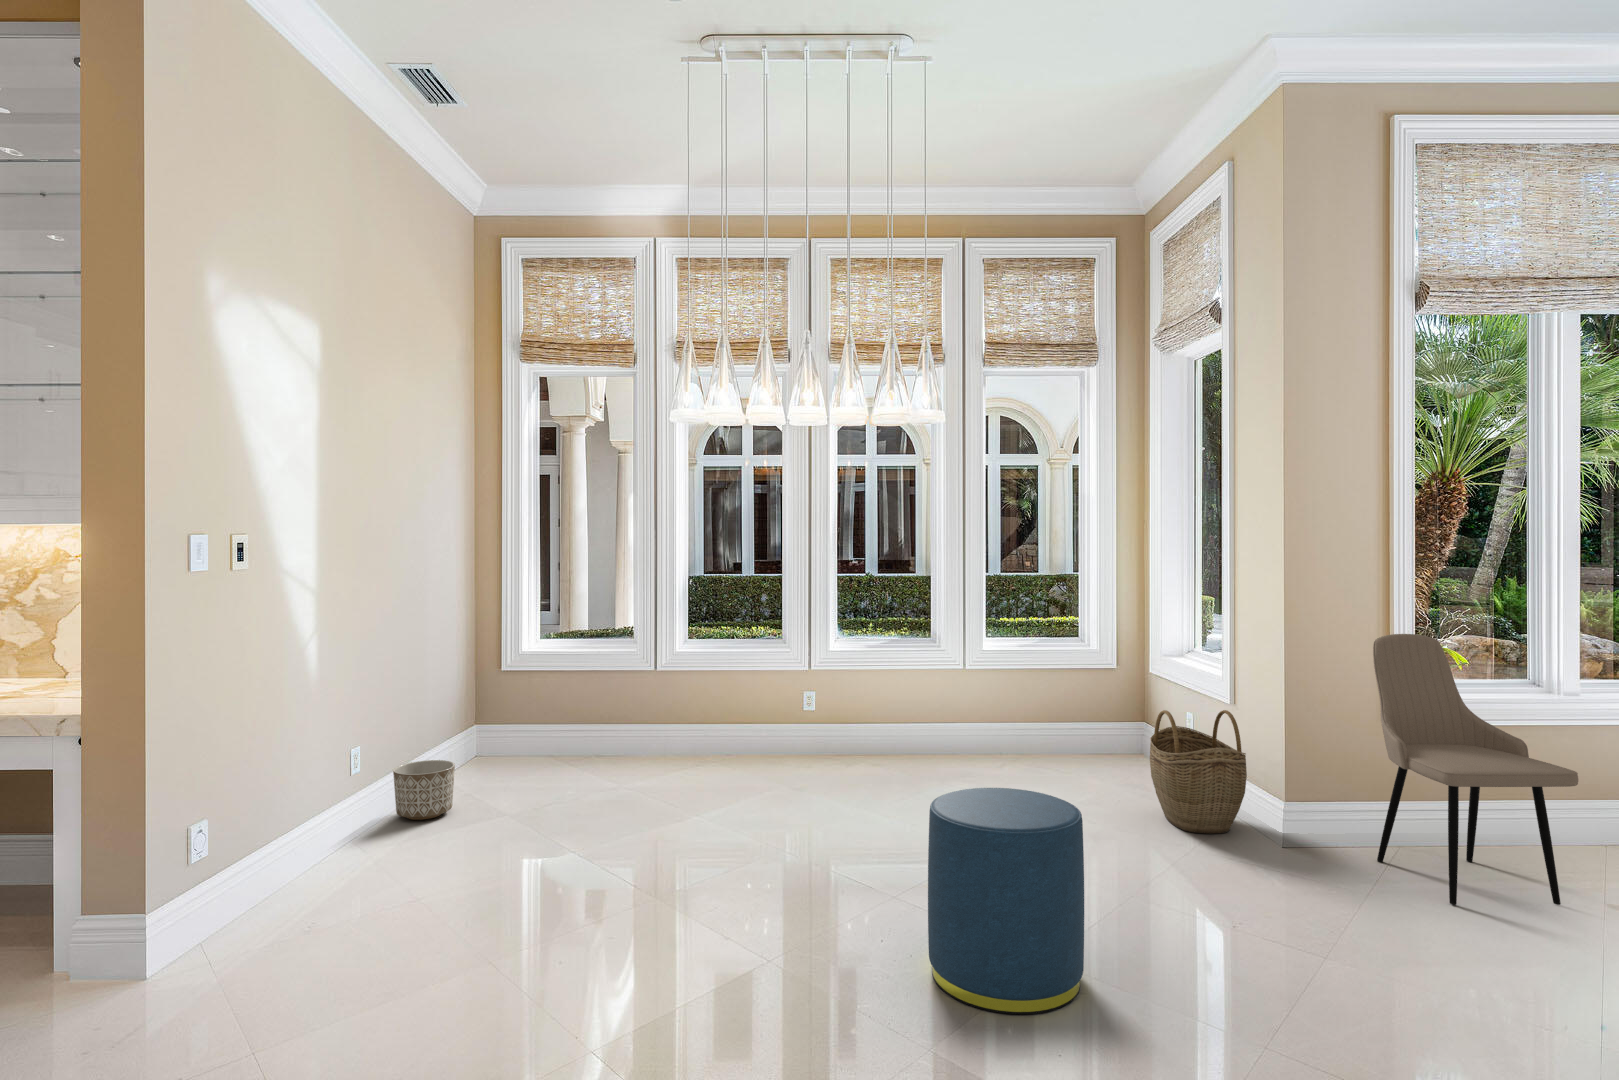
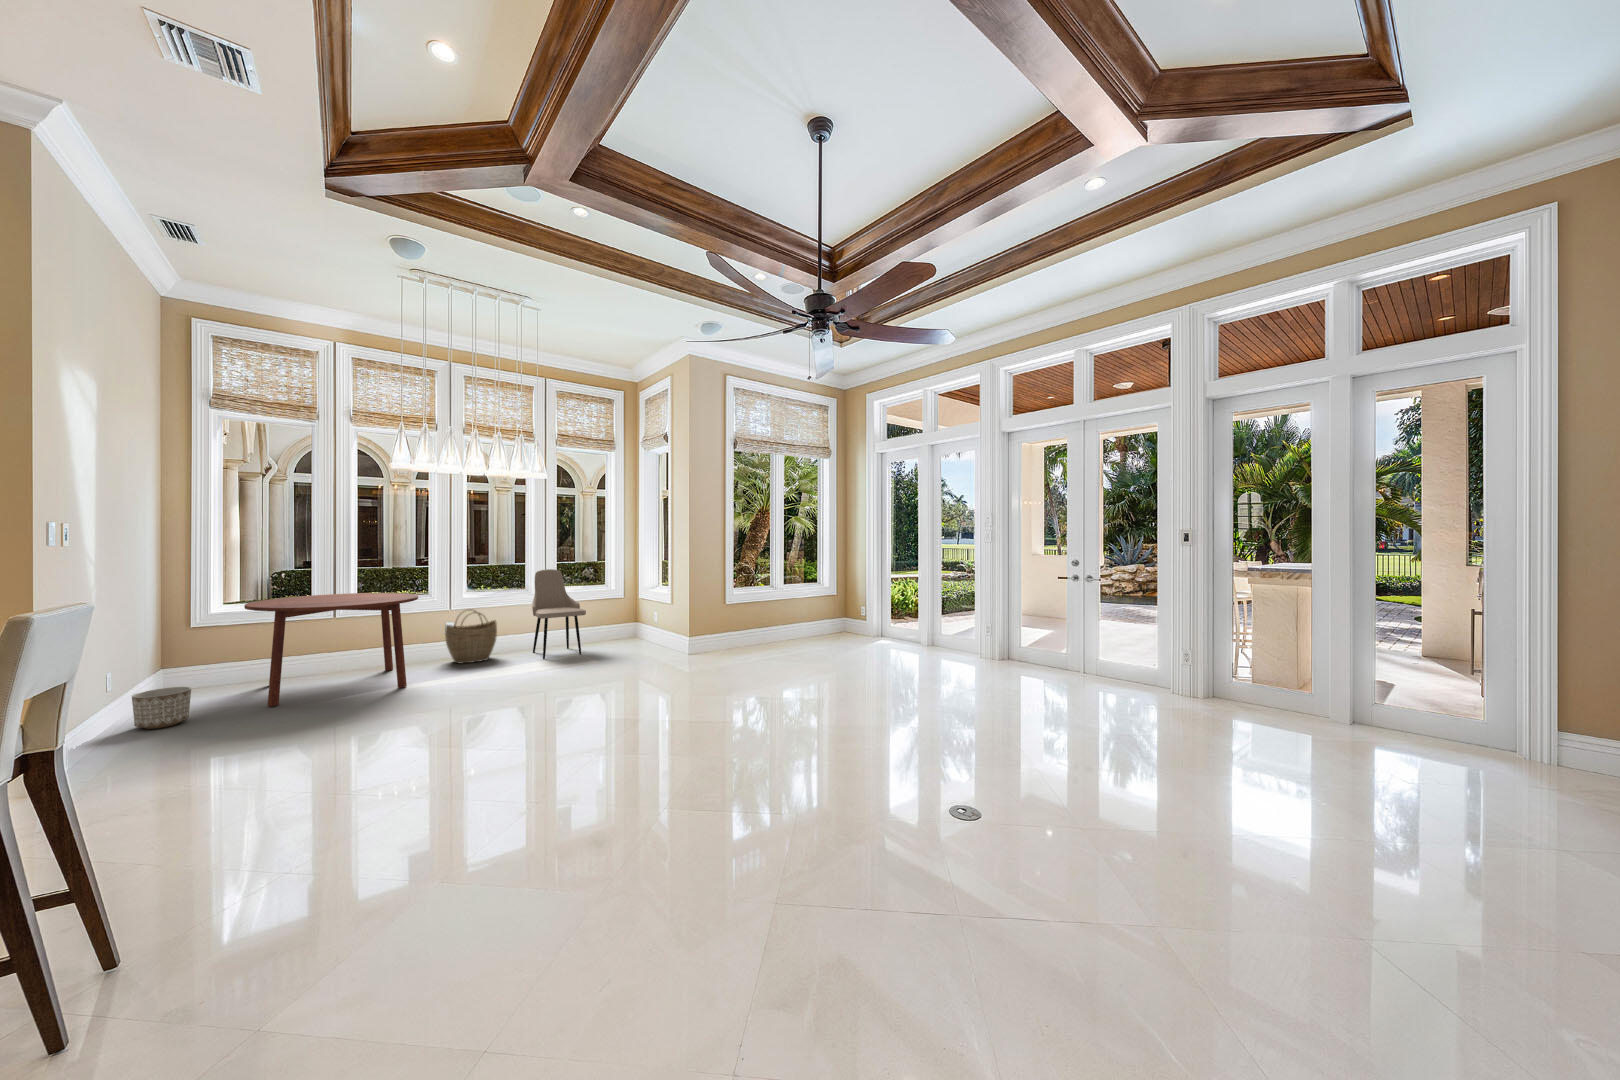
dining table: none [529,632,747,808] -> present [244,593,418,707]
dining chair: present [1373,634,1578,905] -> present [532,569,586,659]
woven basket: present [1150,710,1247,834] -> present [445,609,497,664]
ottoman: present [928,788,1084,1014] -> none [566,639,631,723]

